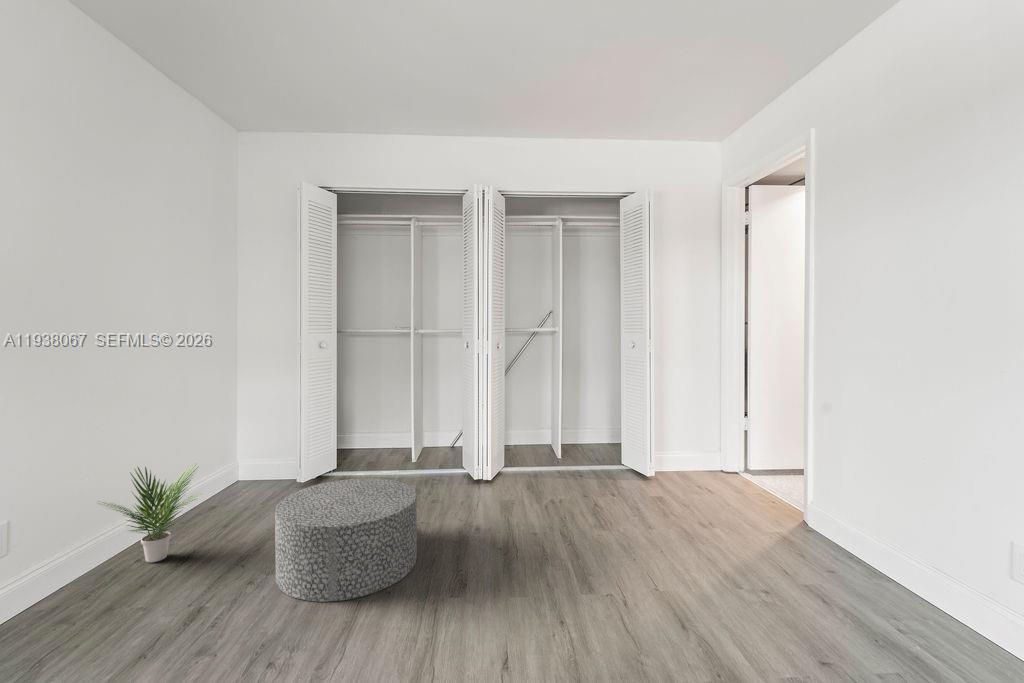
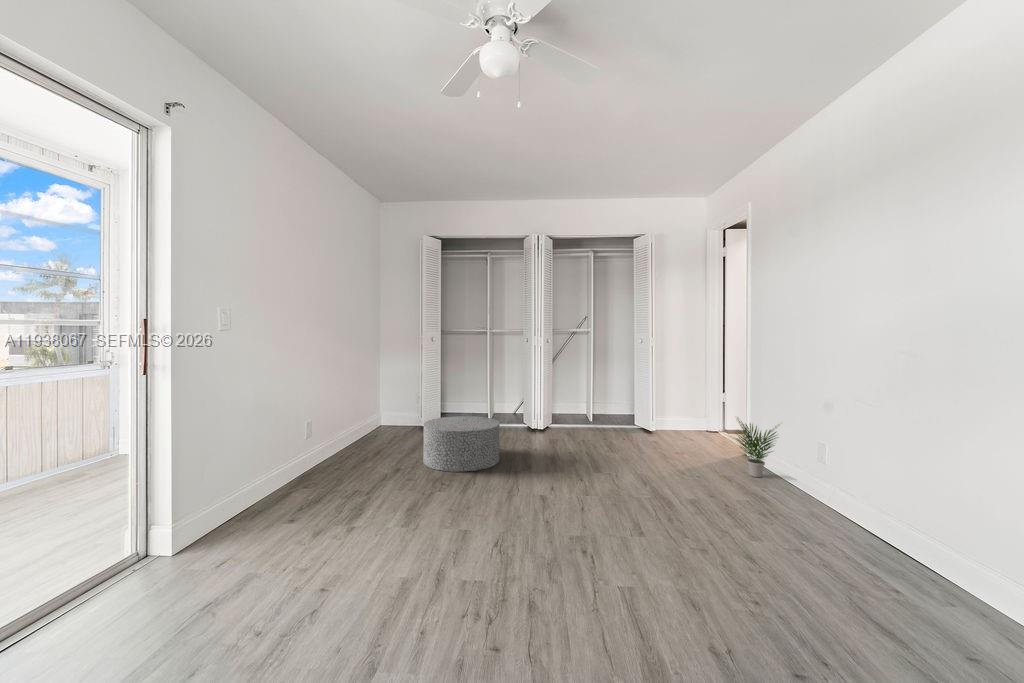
potted plant: present [102,467,198,562] -> present [735,420,778,477]

